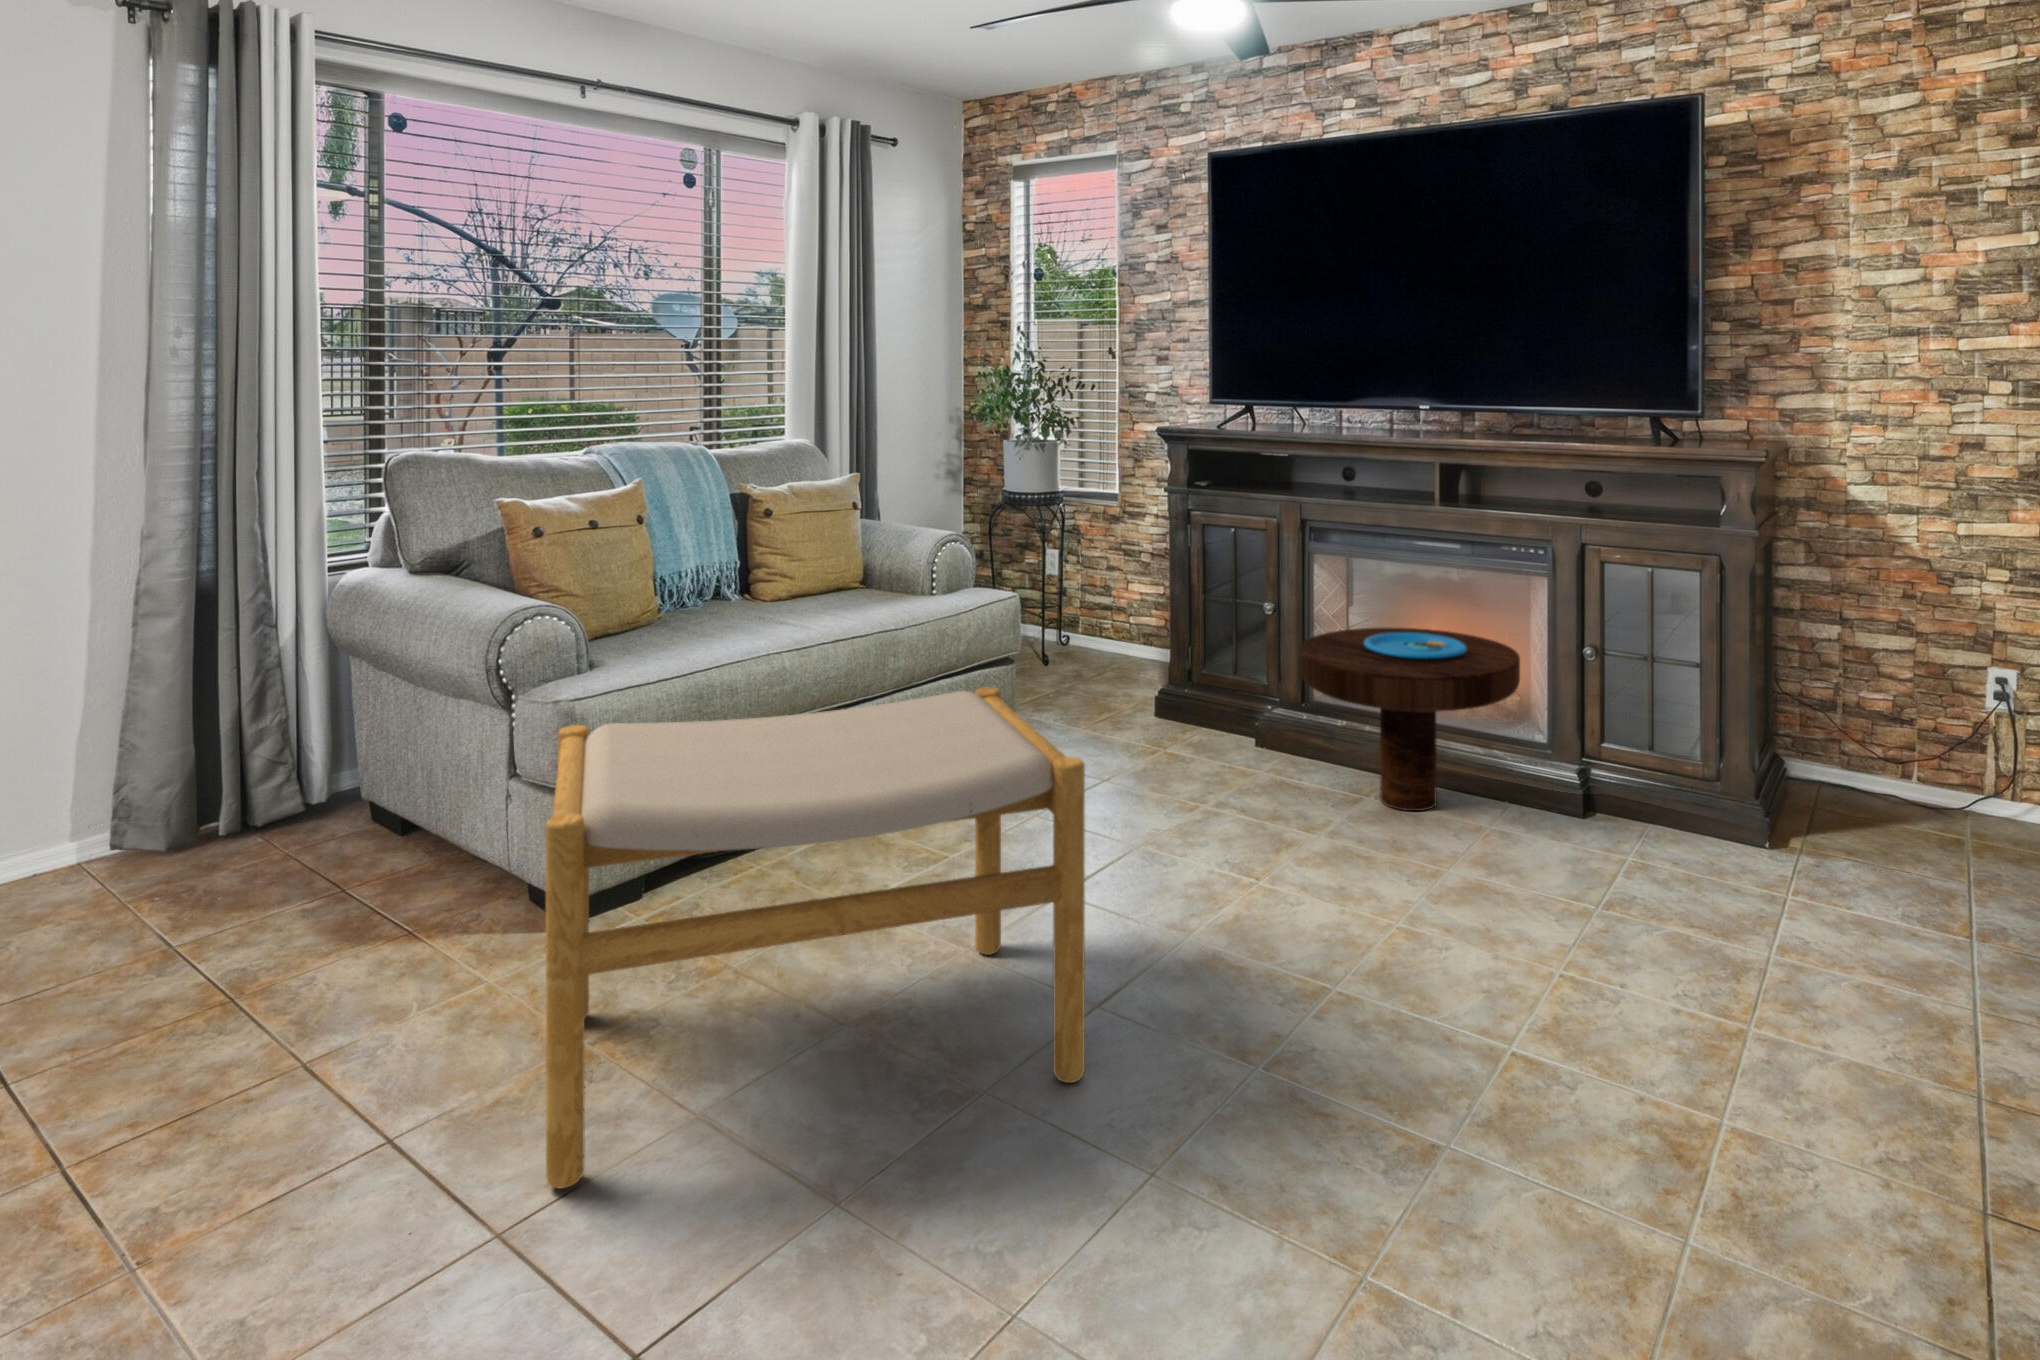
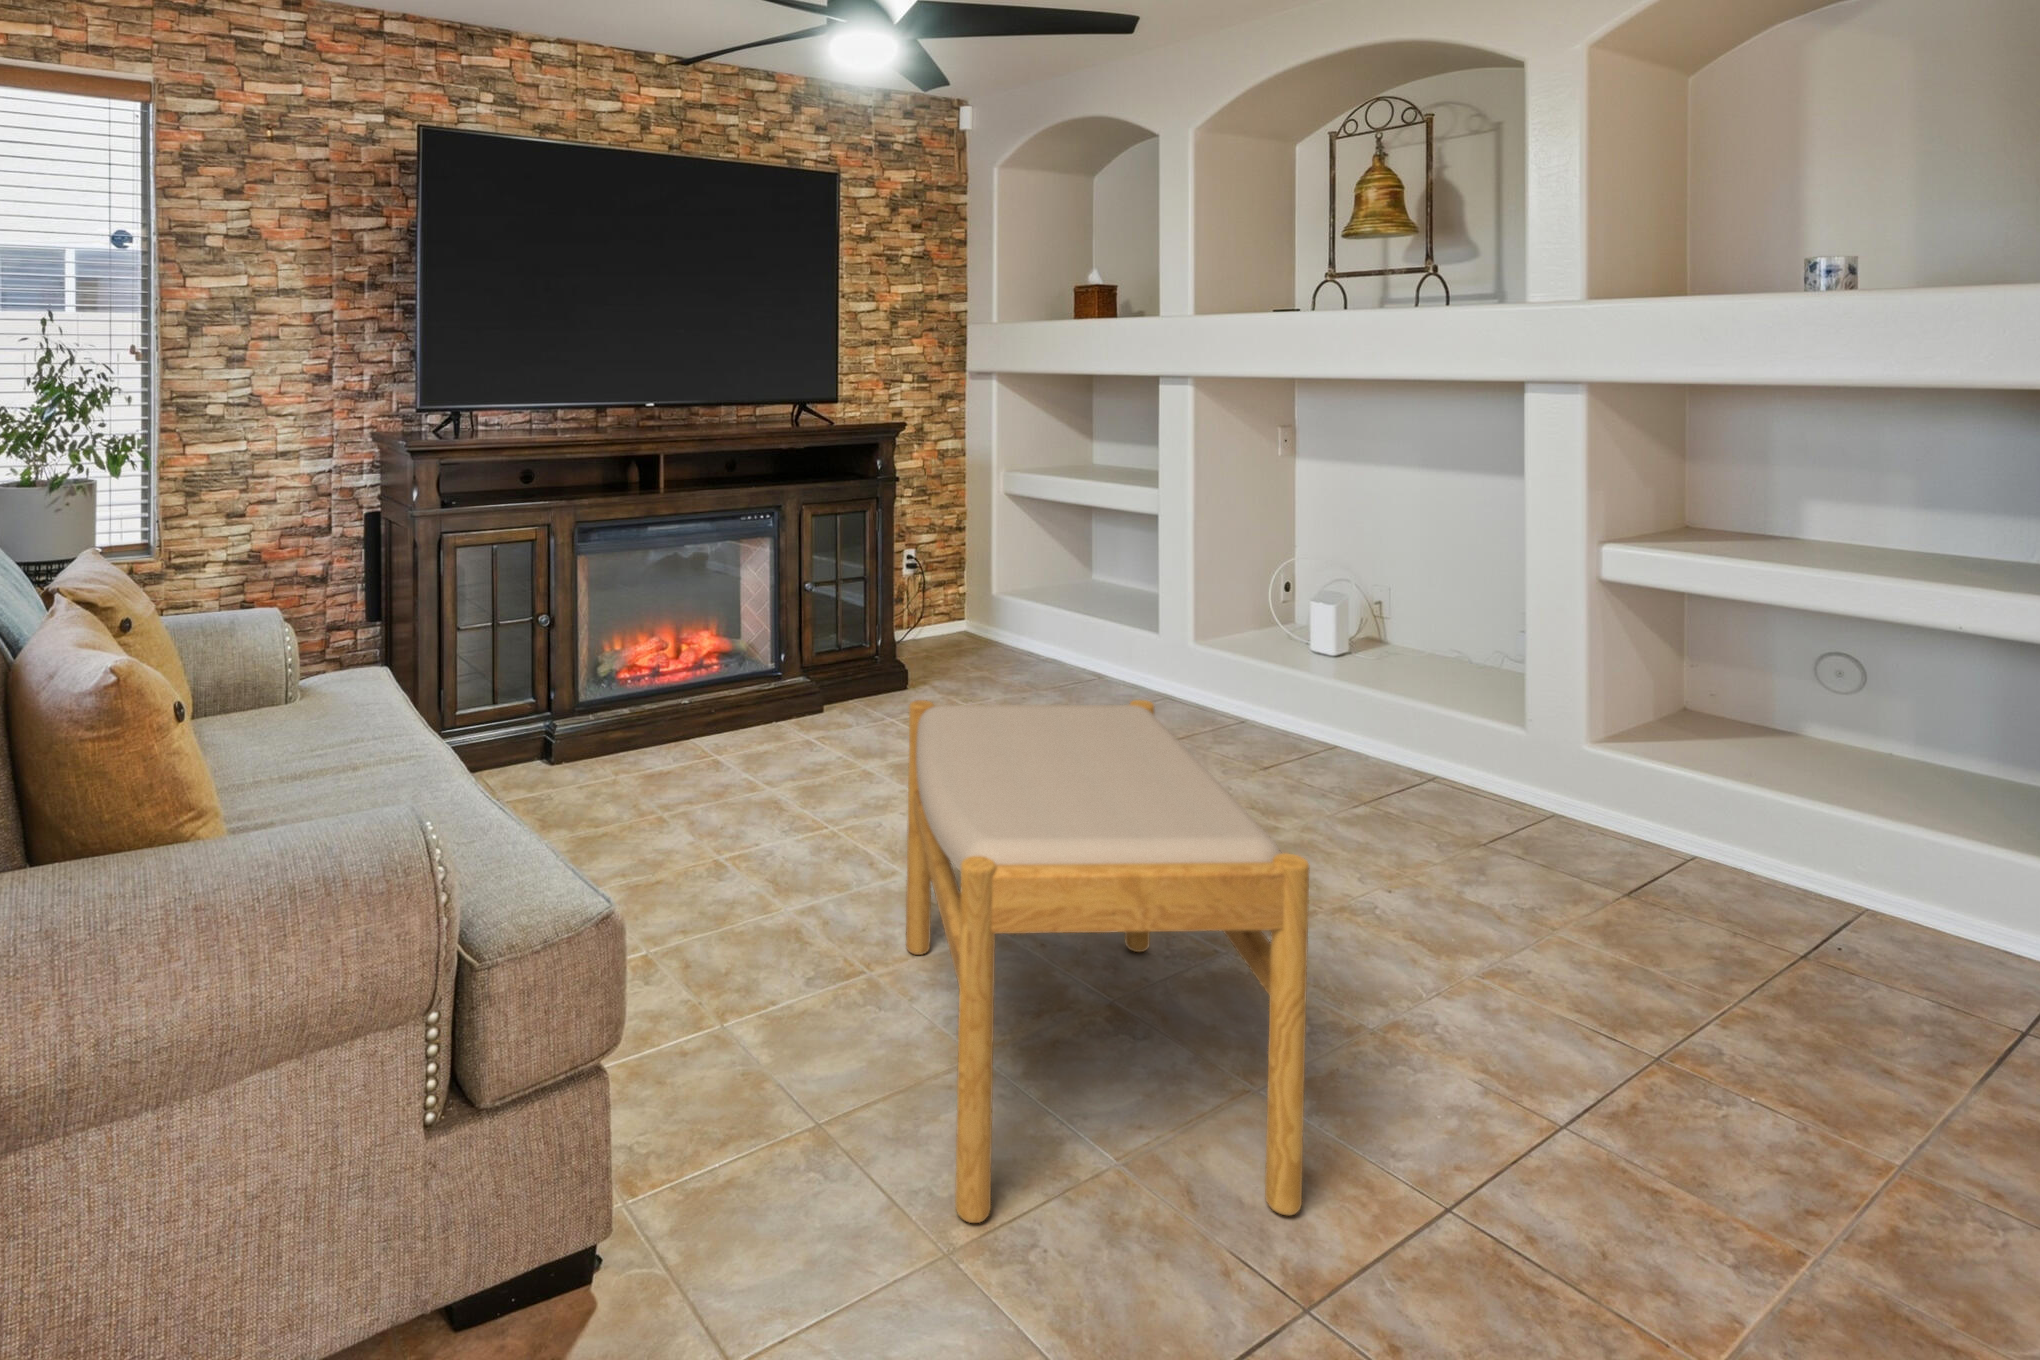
side table: present [1300,628,1520,811] -> none [651,596,833,752]

